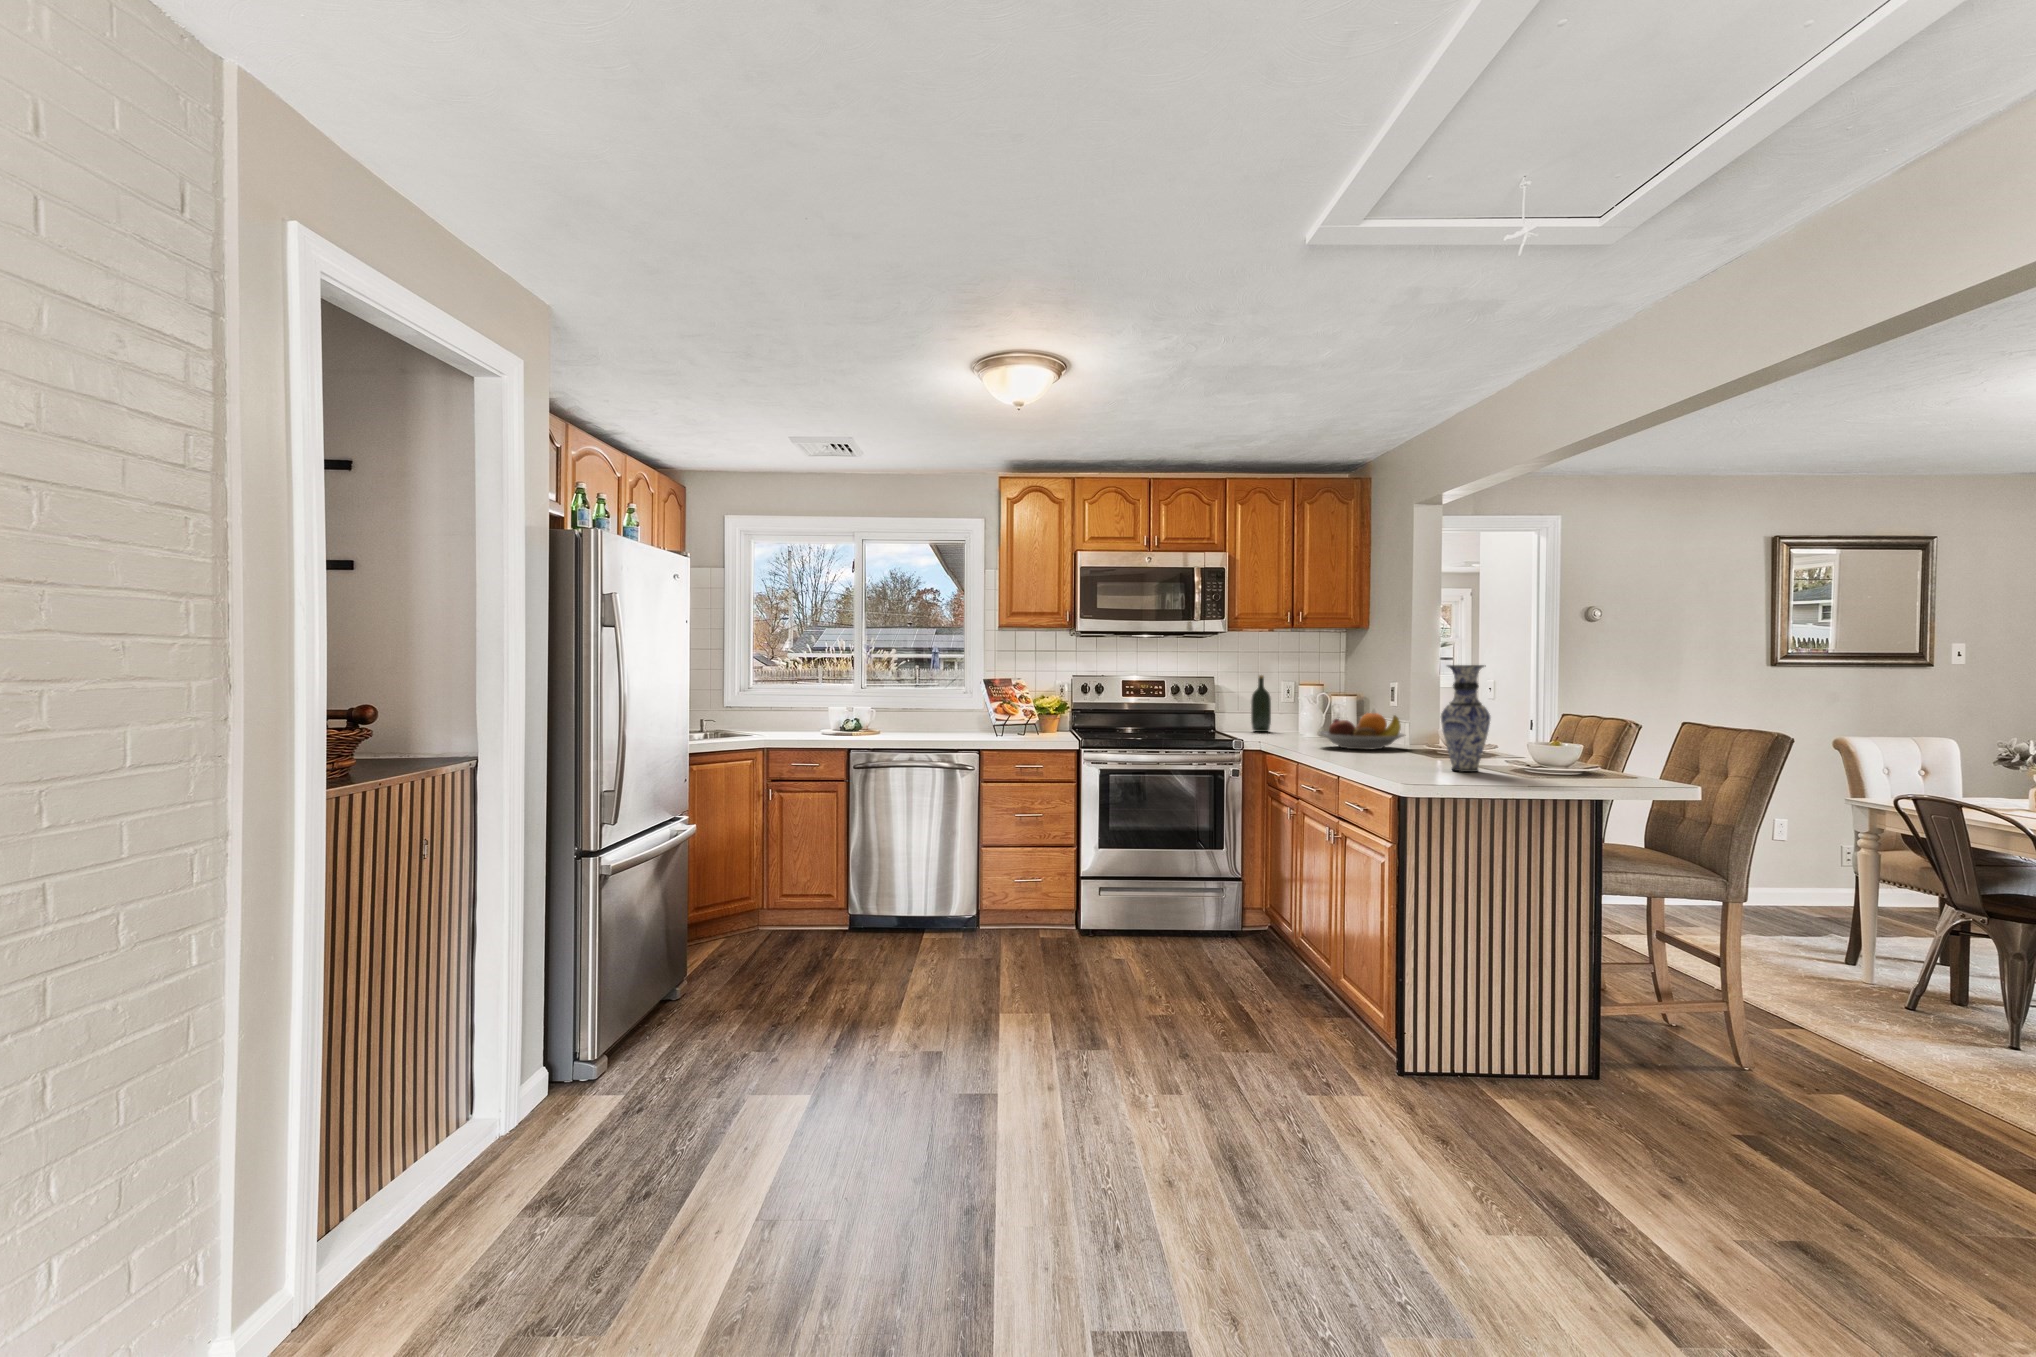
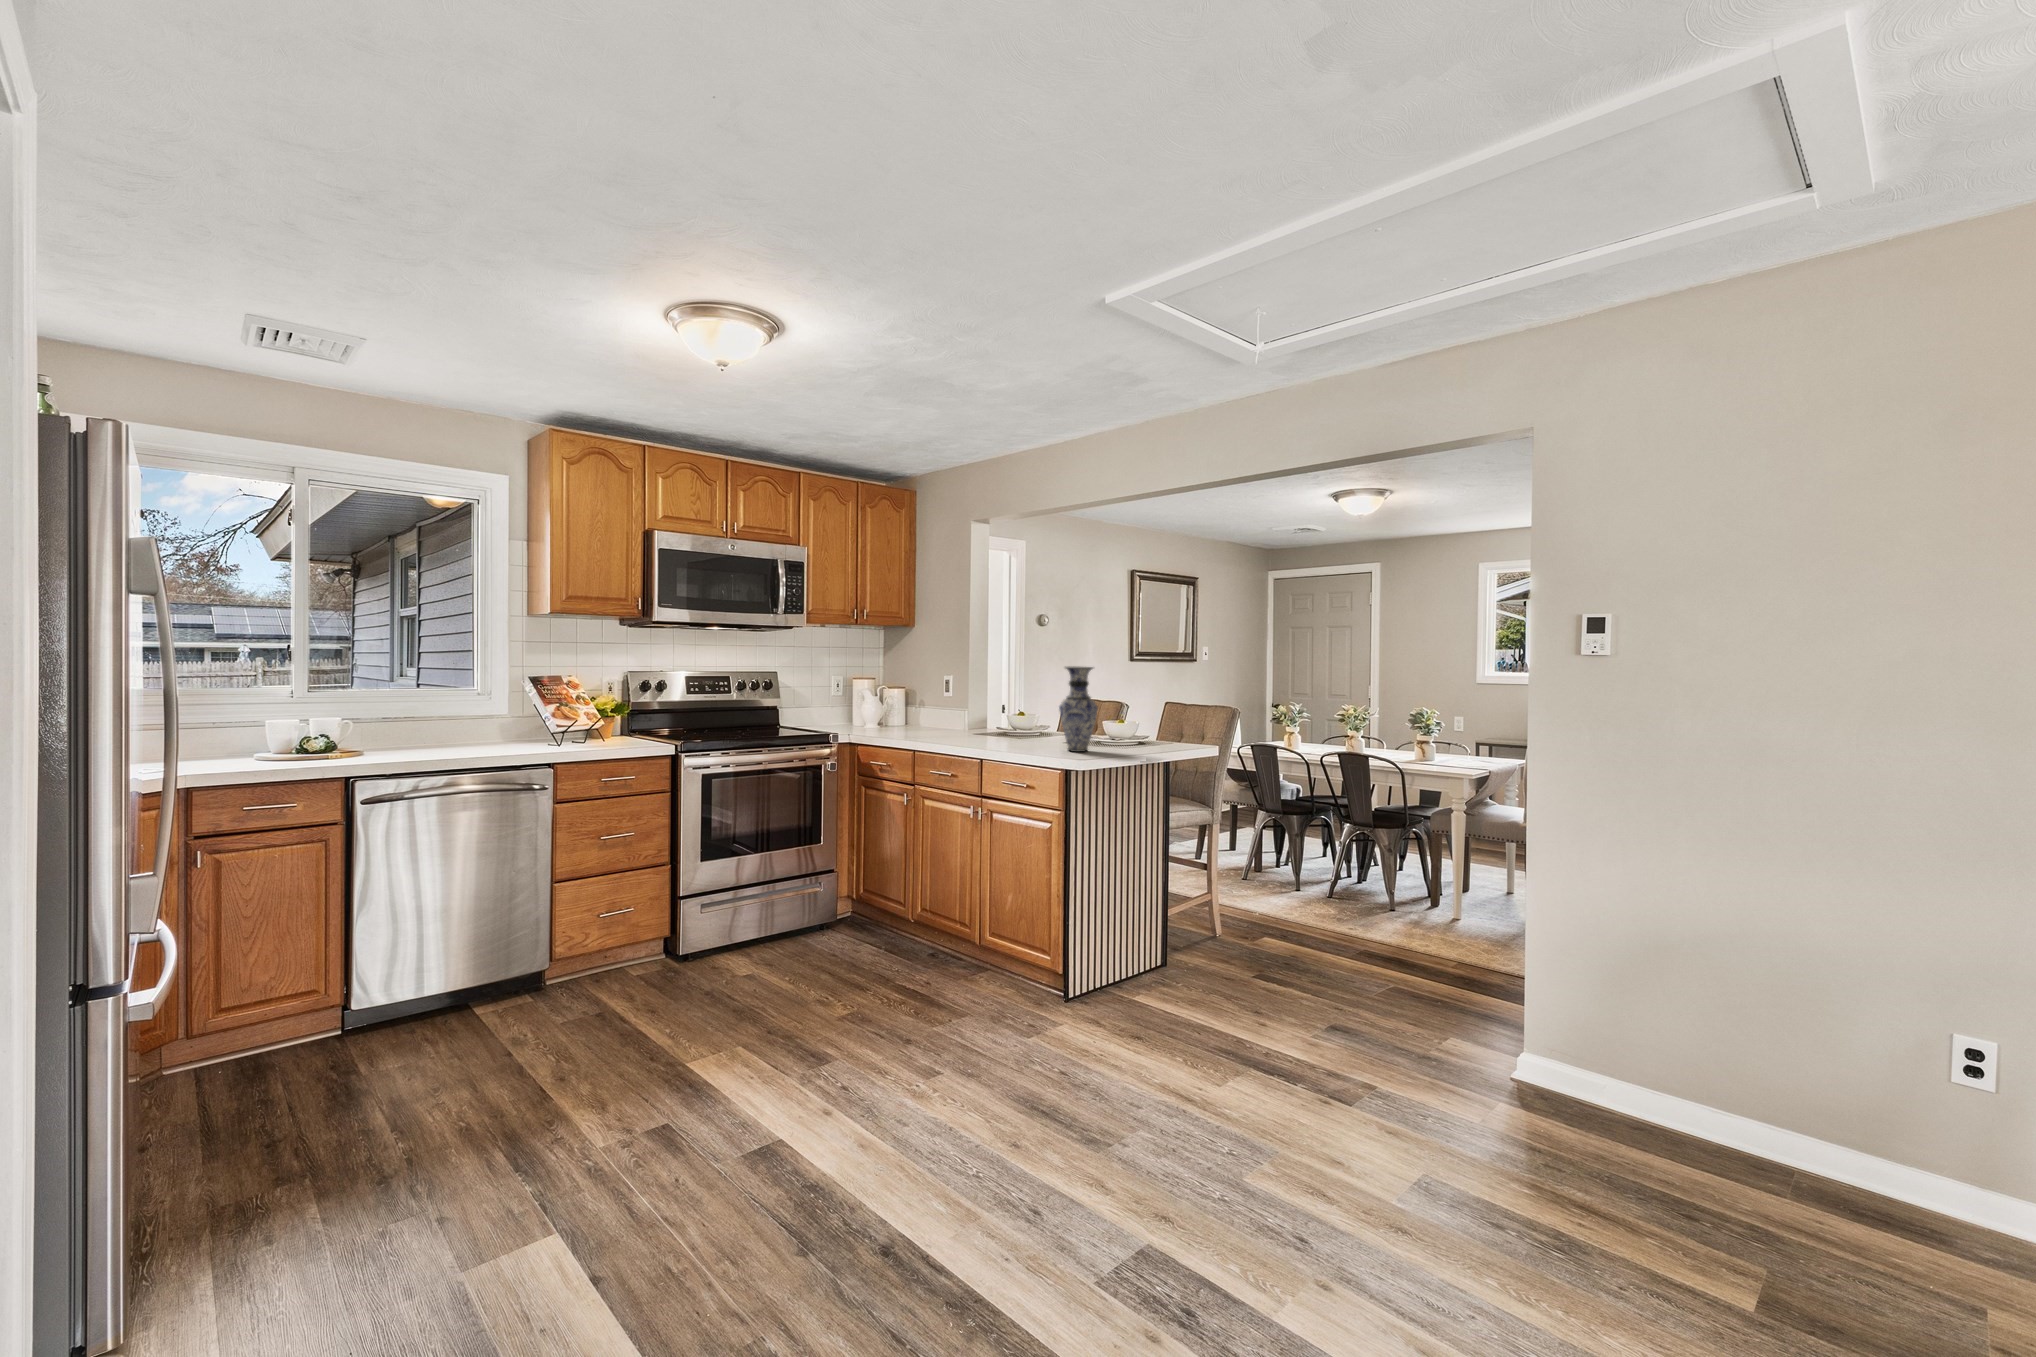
wine bottle: present [1251,675,1271,732] -> none [805,668,823,721]
fruit bowl: present [1319,713,1404,749] -> none [910,703,982,735]

